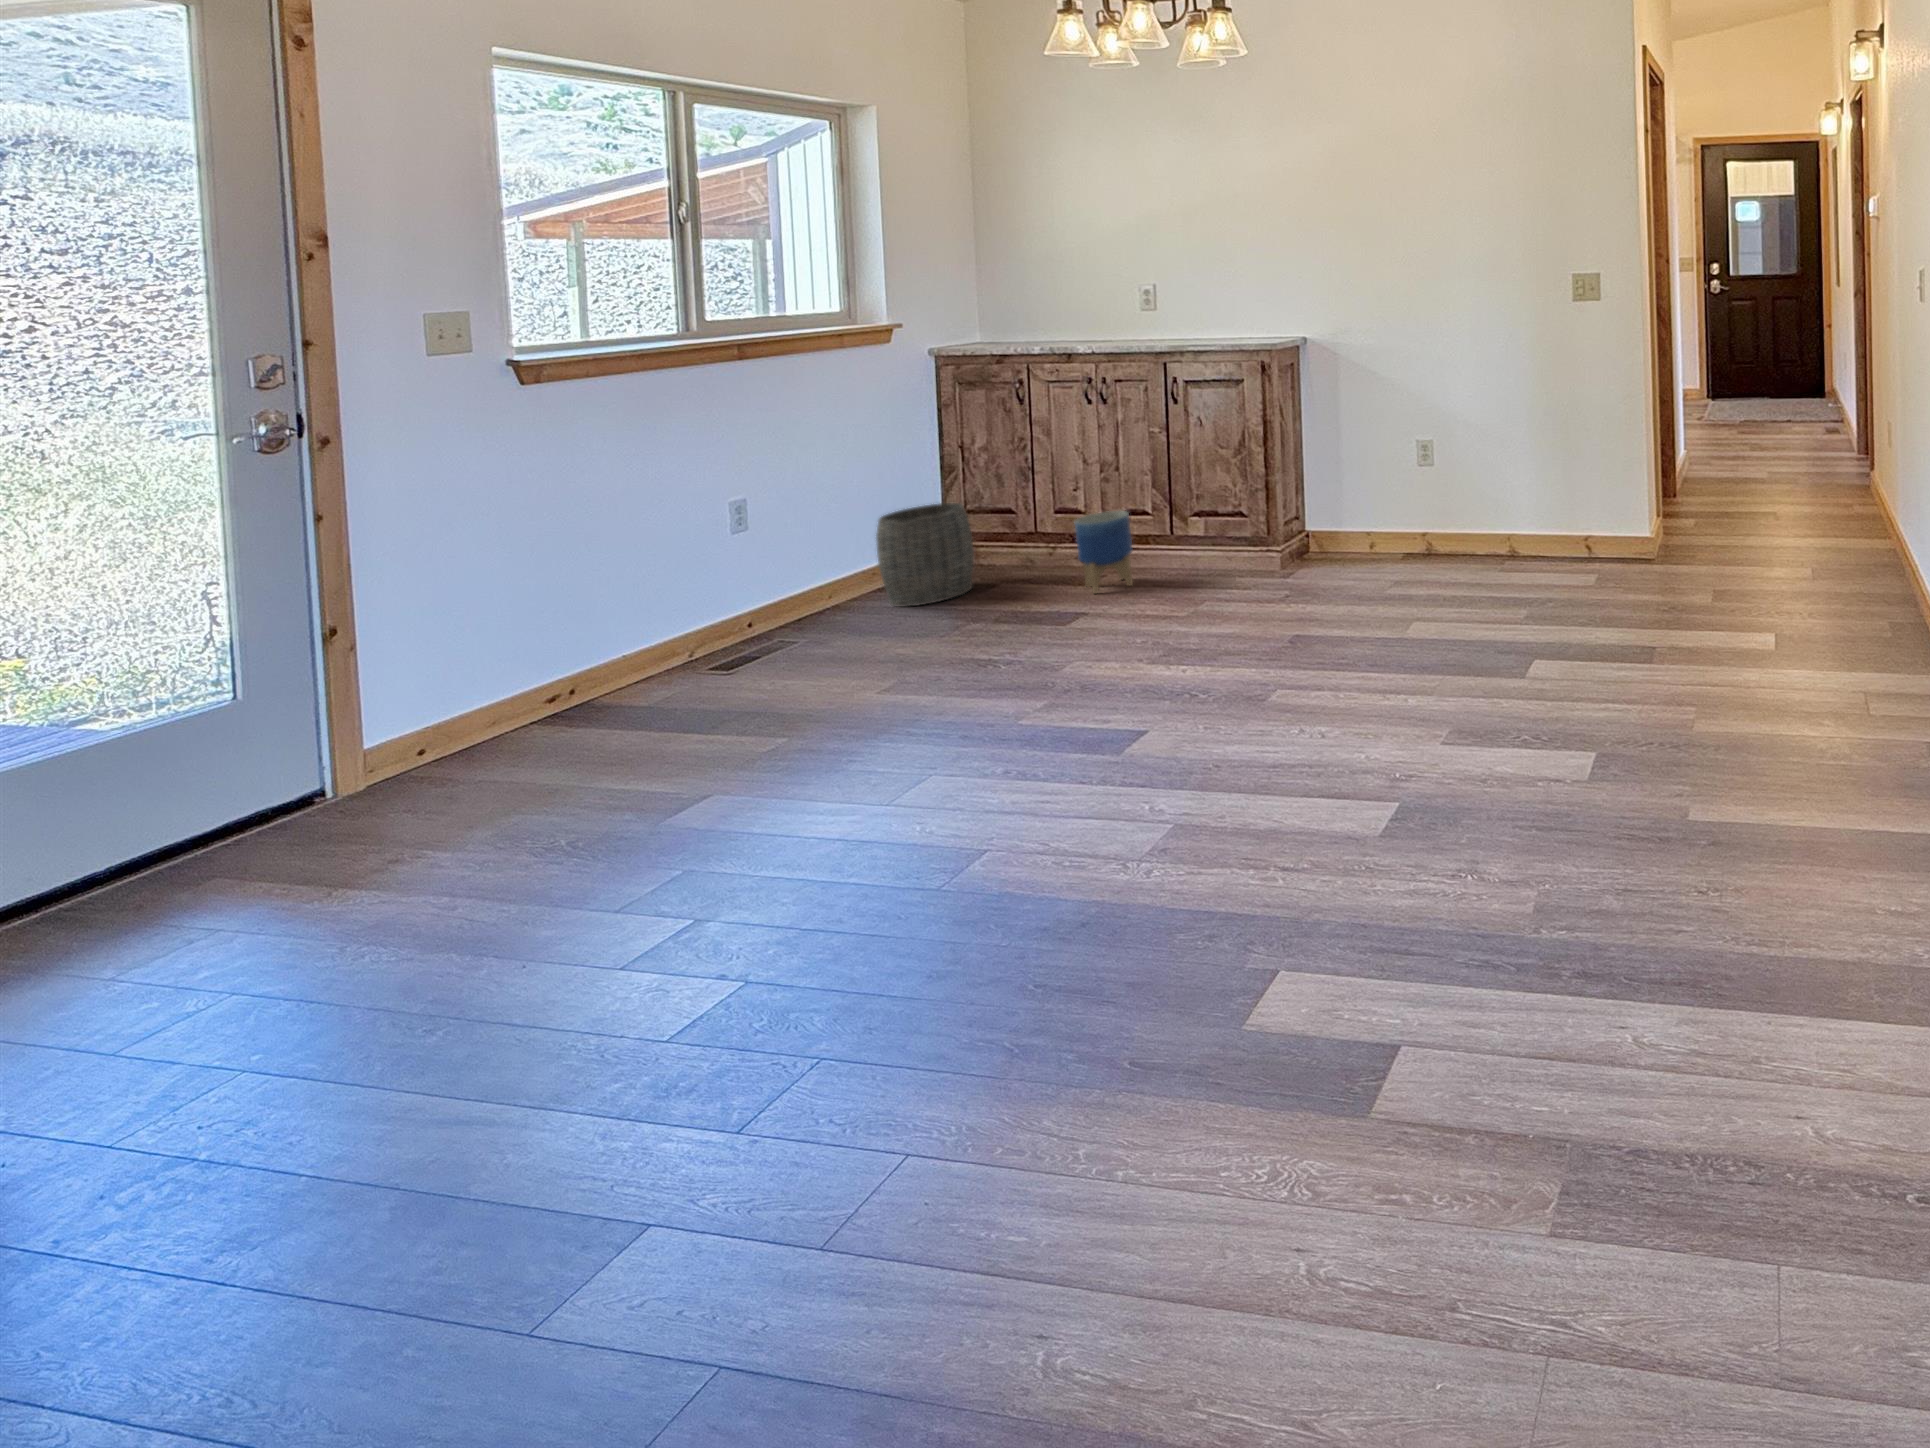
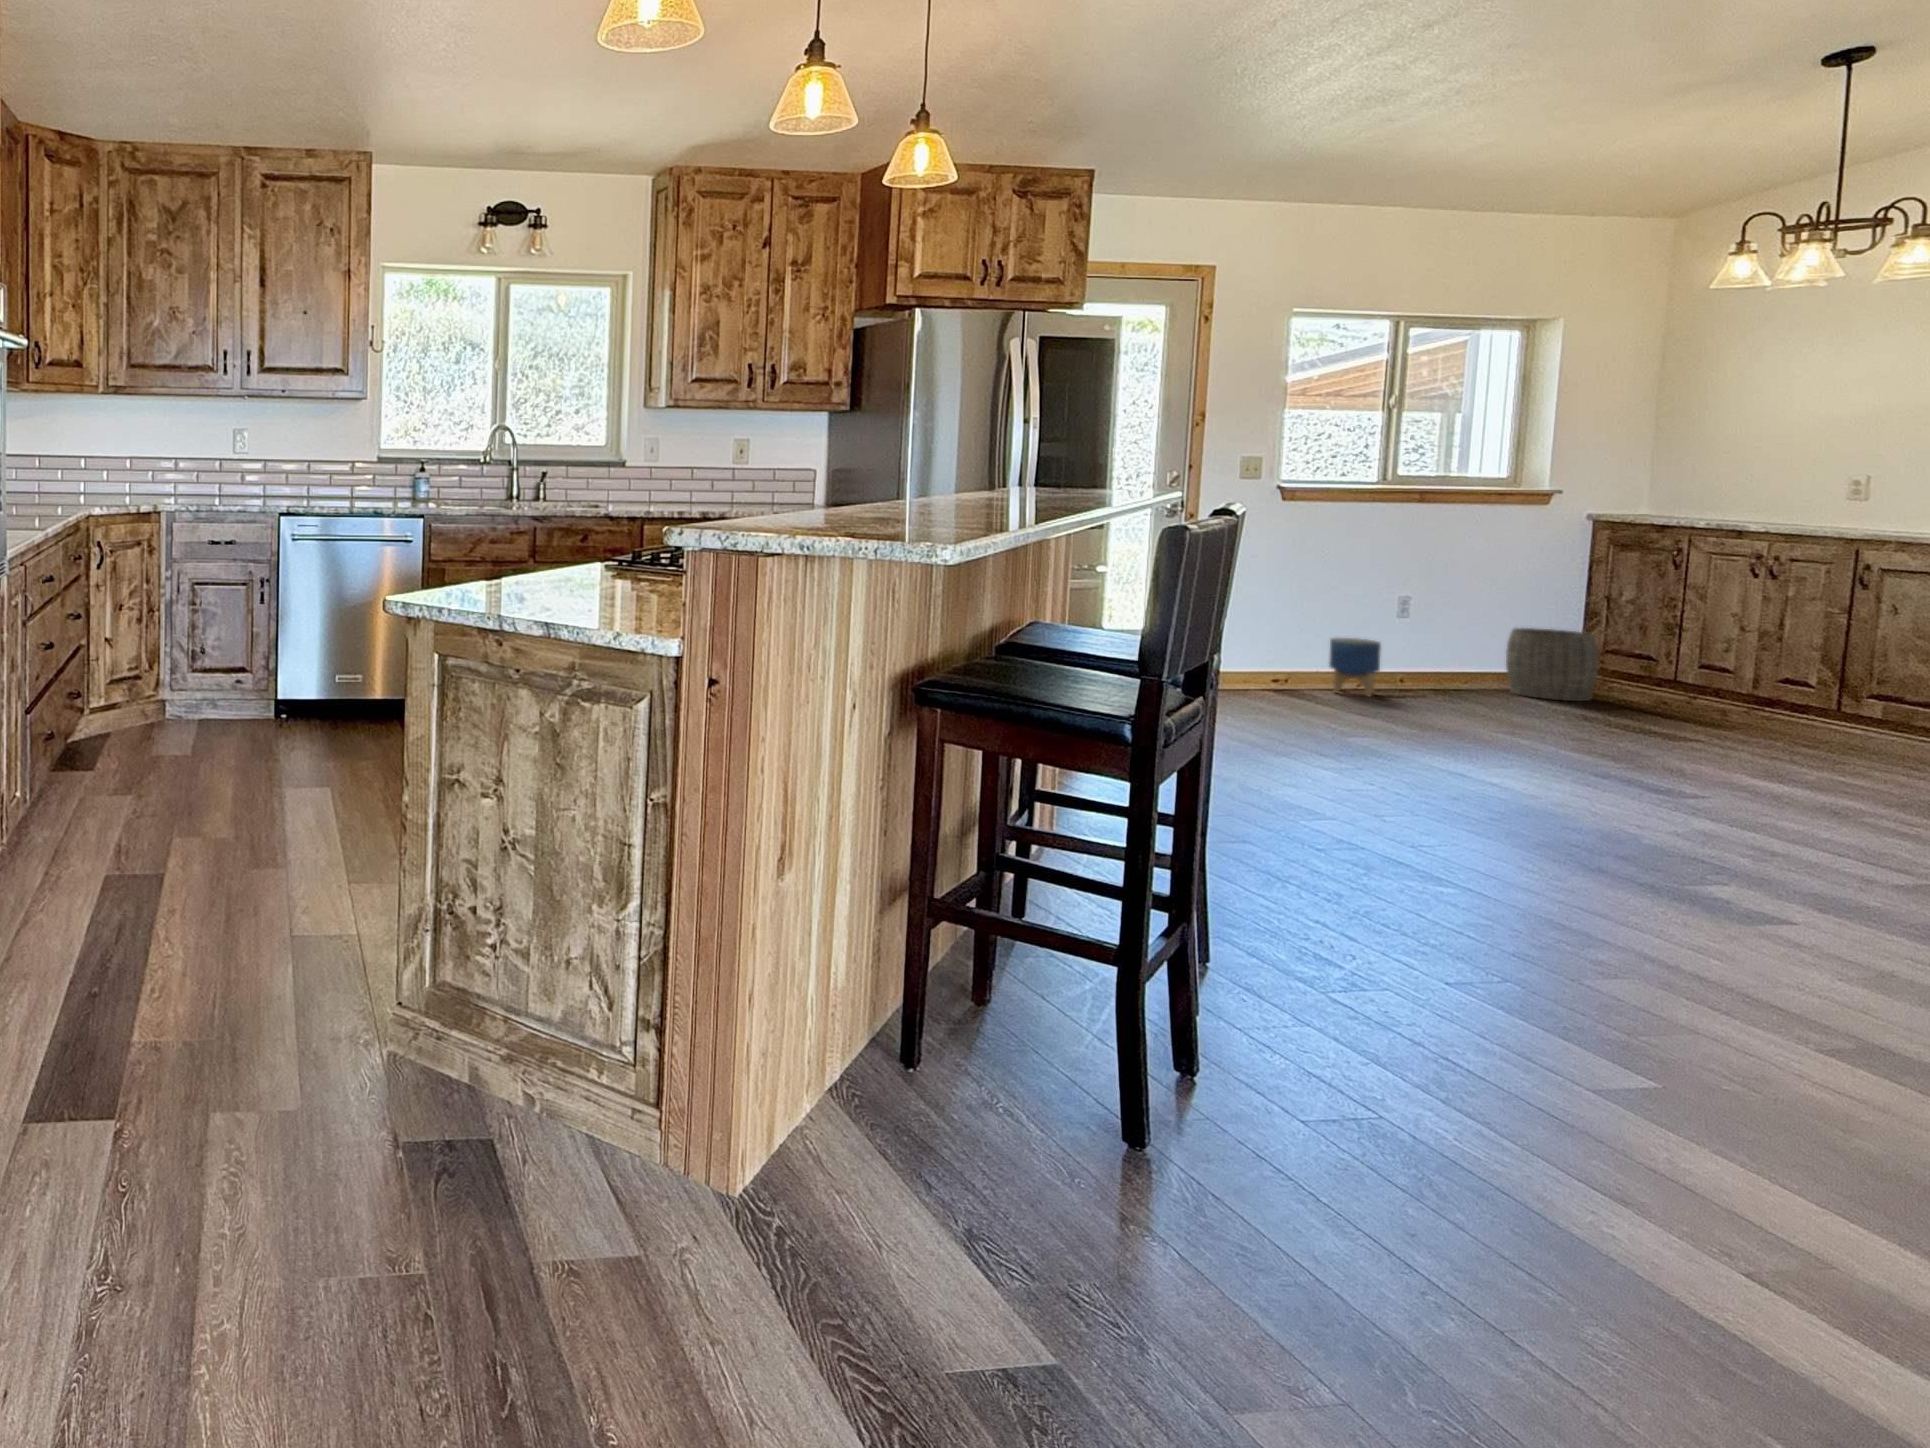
planter: present [1074,511,1133,594] -> present [1329,638,1381,696]

